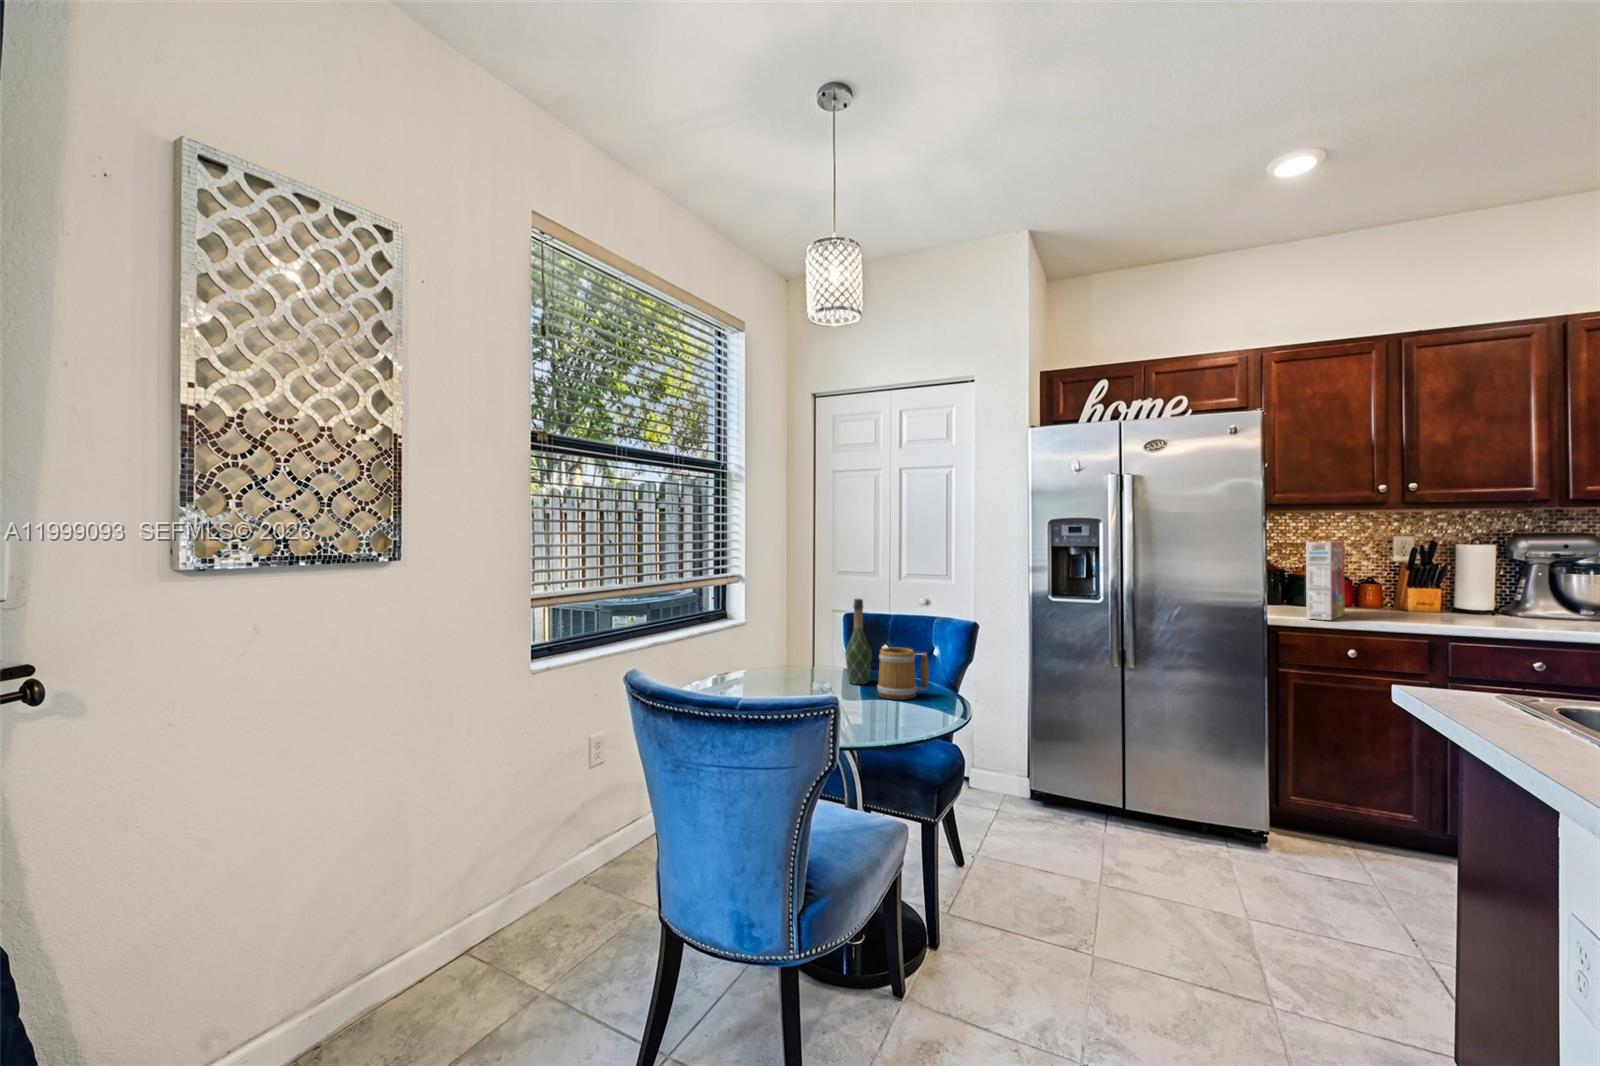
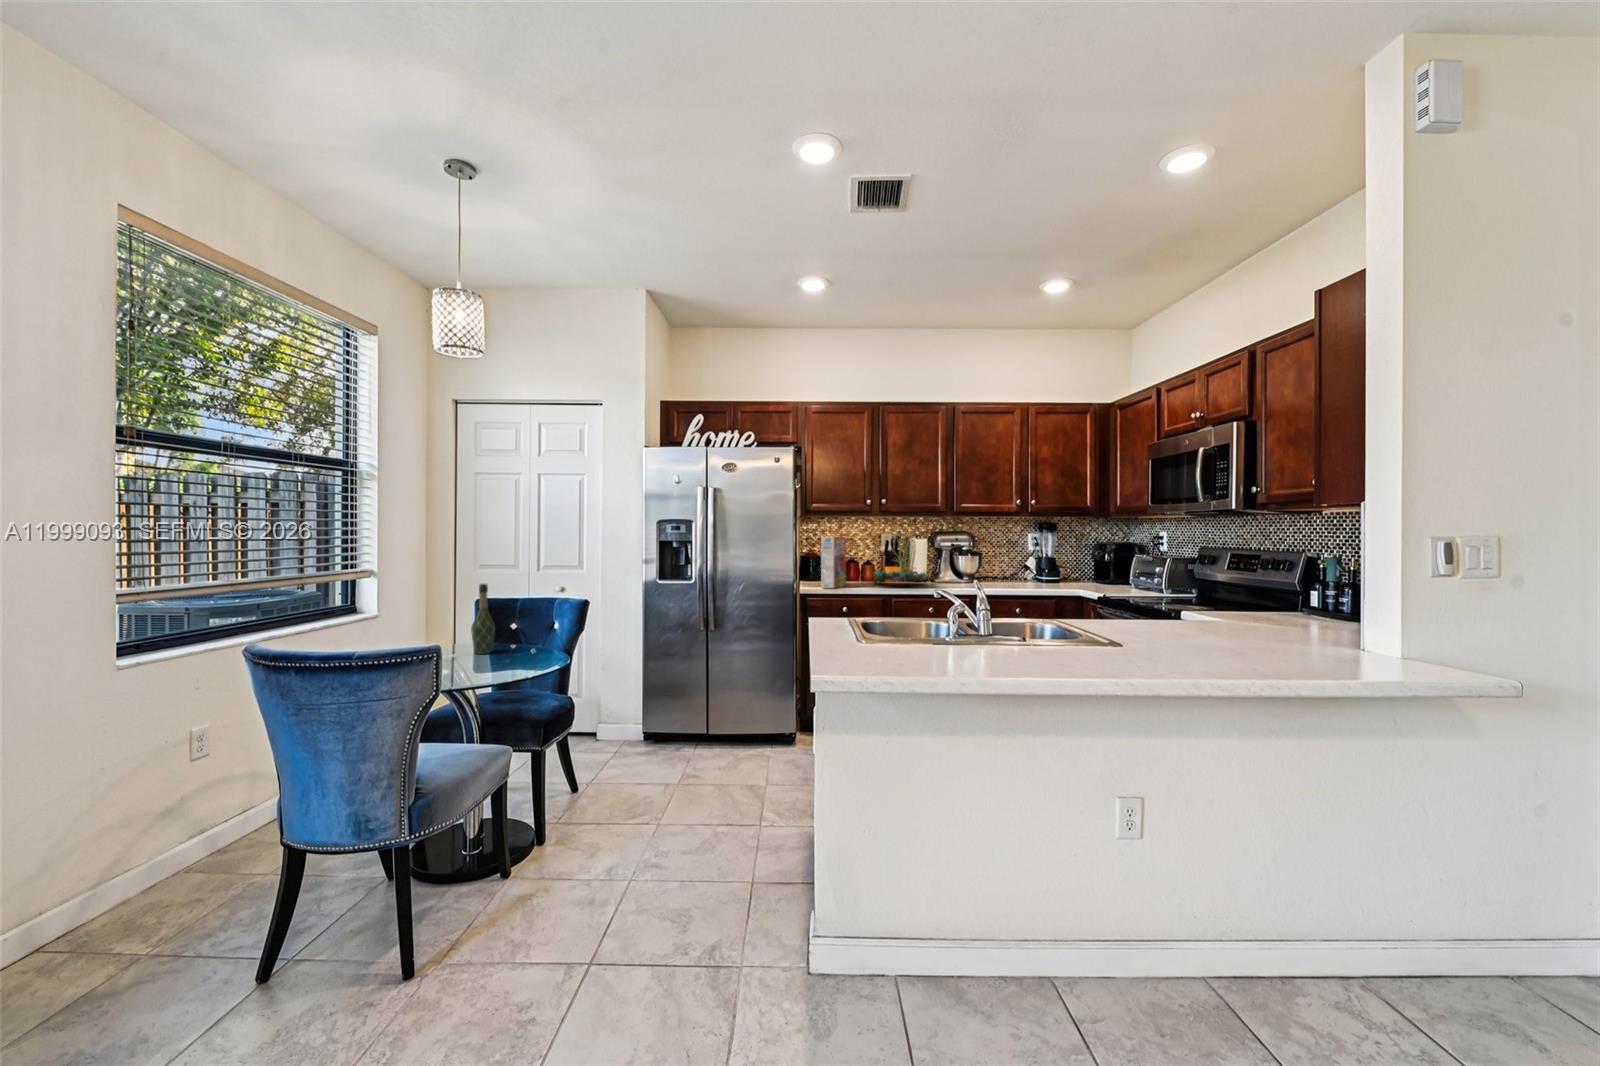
plant: none [1394,539,1536,619] -> present [874,537,930,583]
mug: present [877,647,929,700] -> none [497,621,541,661]

